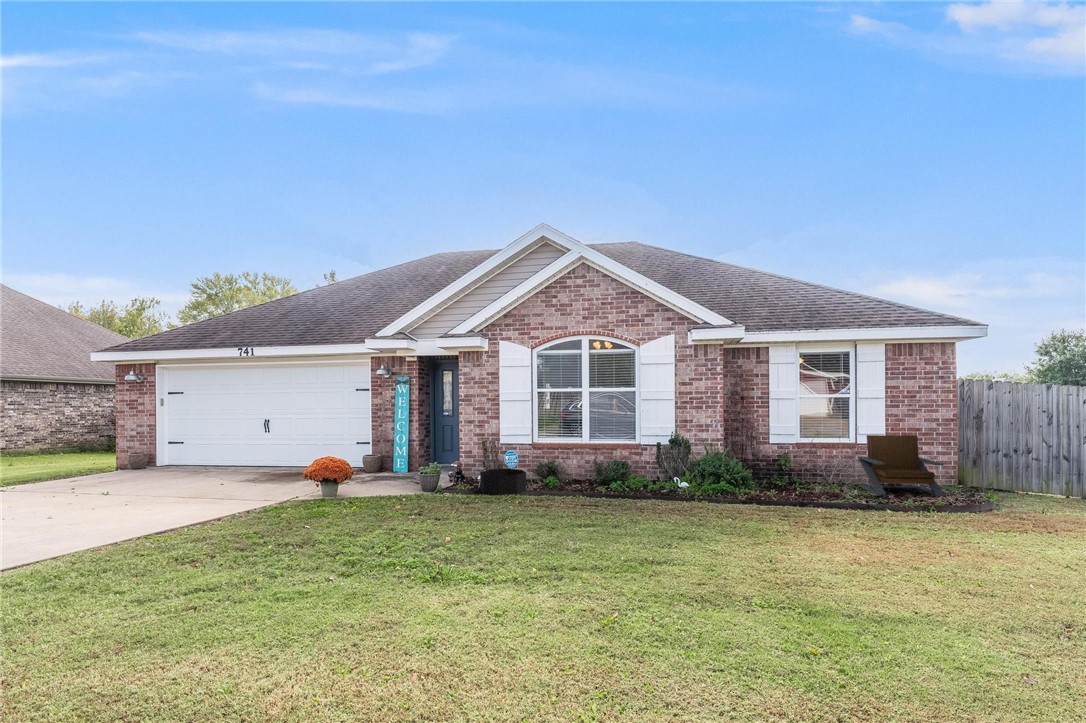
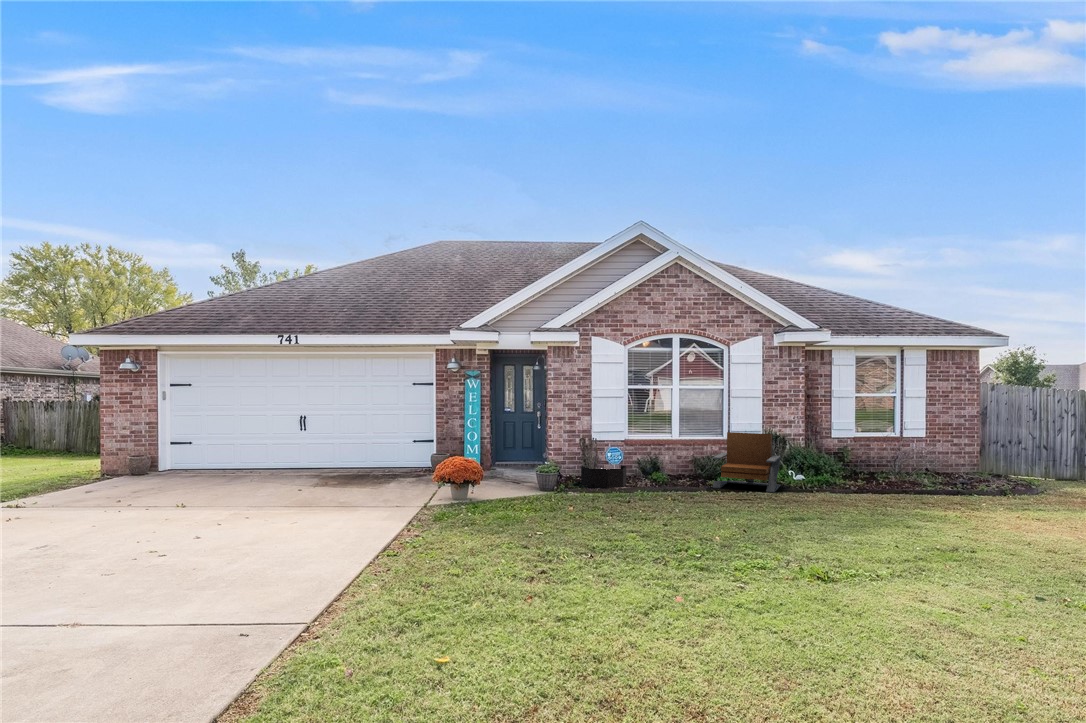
lounge chair: present [858,435,945,496] -> present [713,432,781,492]

